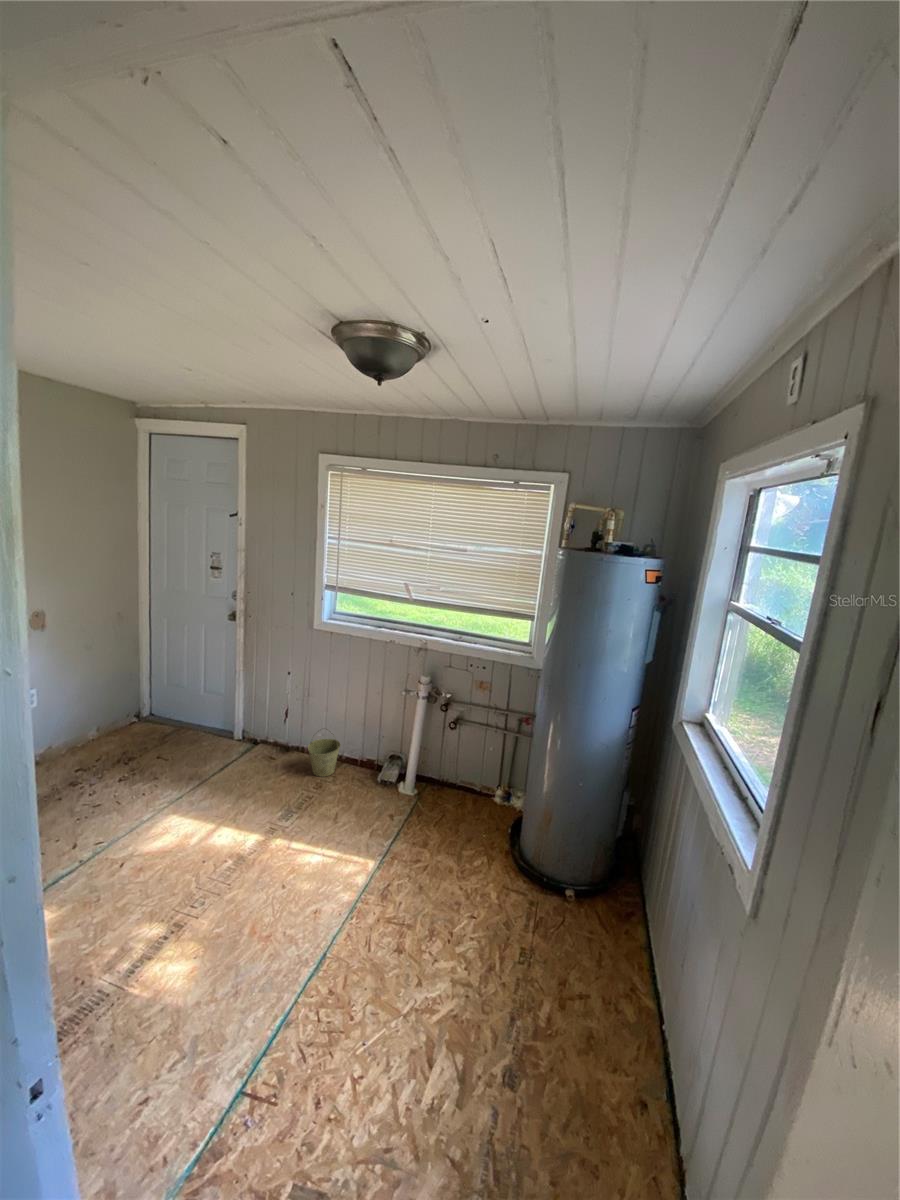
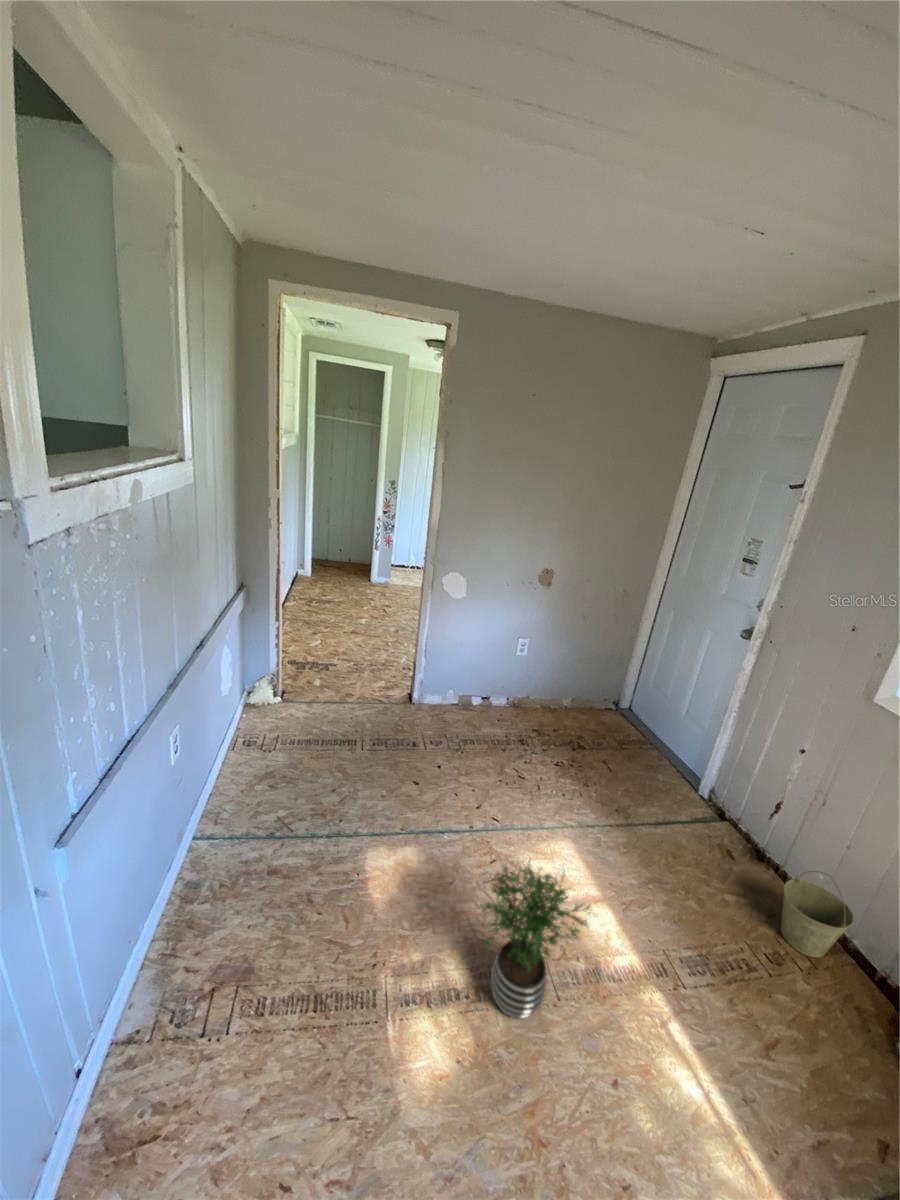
potted plant: none [151,798,242,920] -> present [481,860,589,1019]

